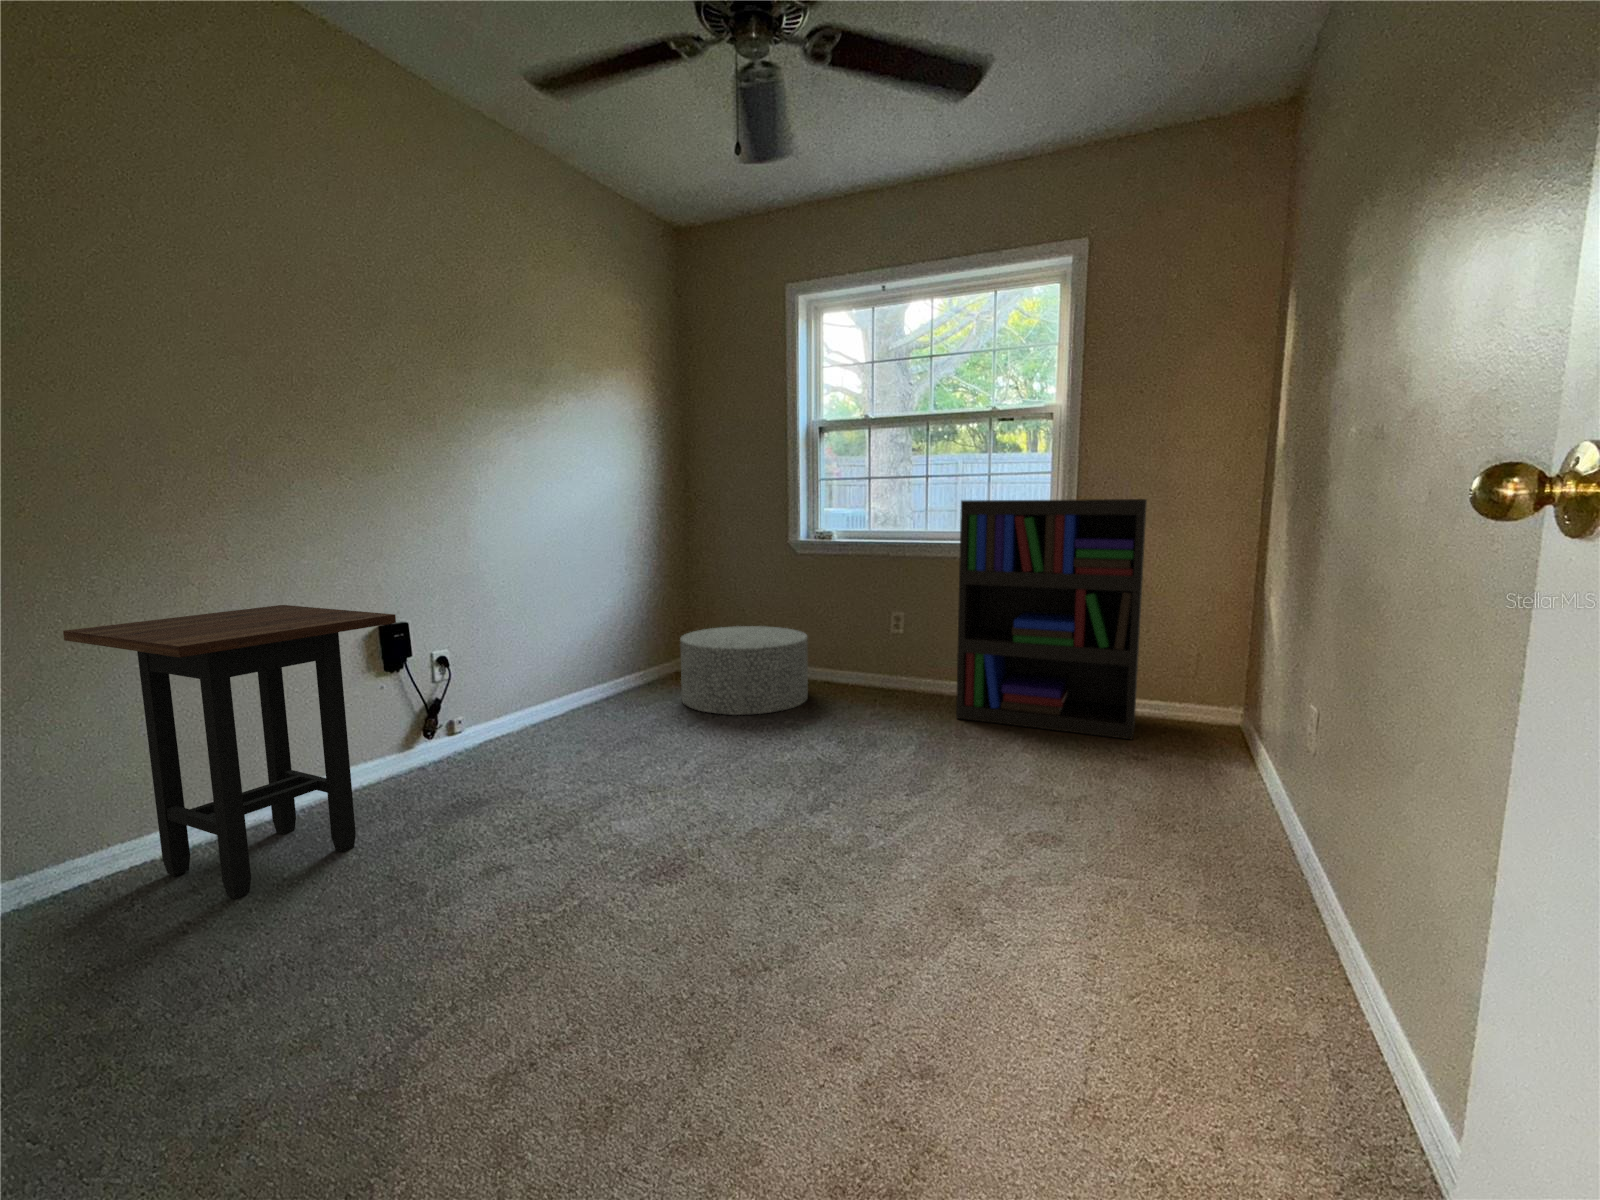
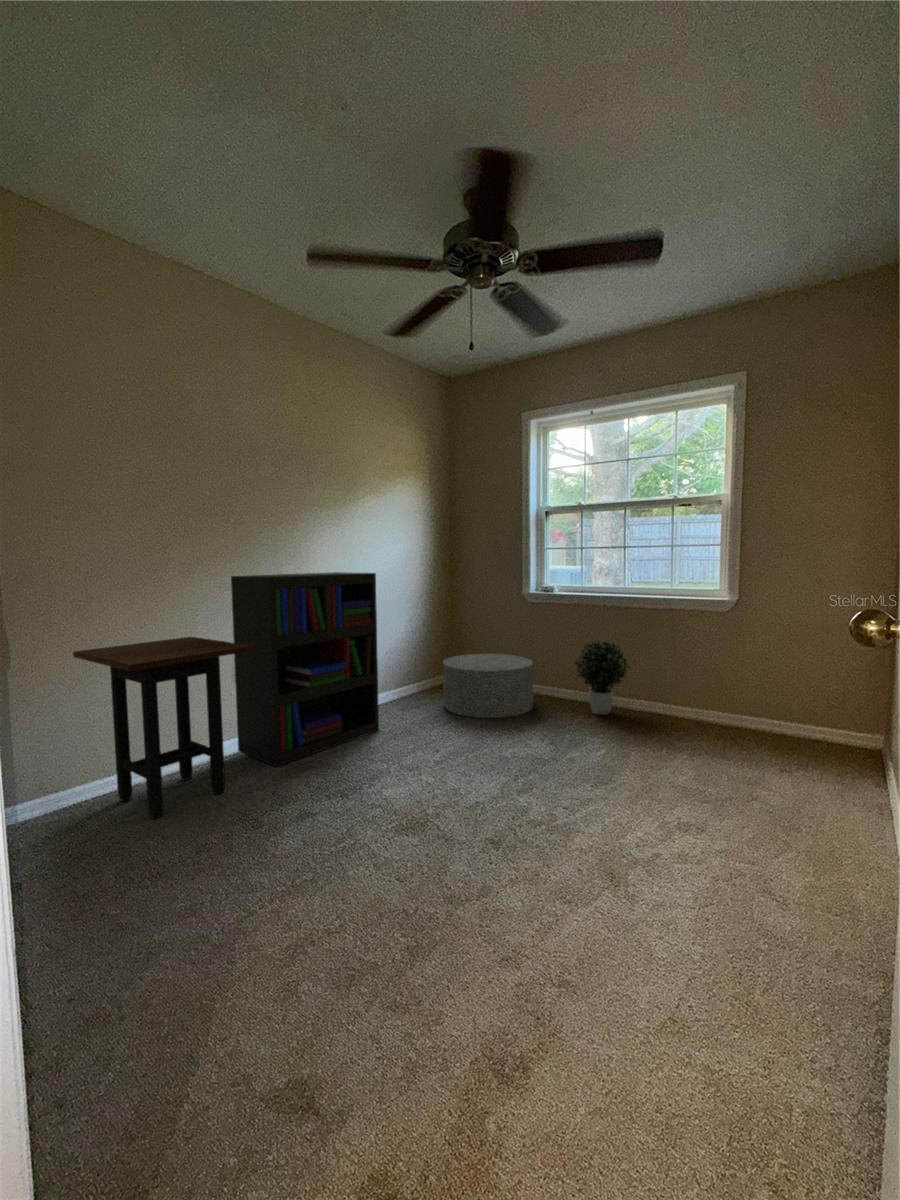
bookshelf: present [956,499,1147,739] -> present [231,572,379,766]
potted plant: none [864,601,937,703] -> present [575,641,628,715]

